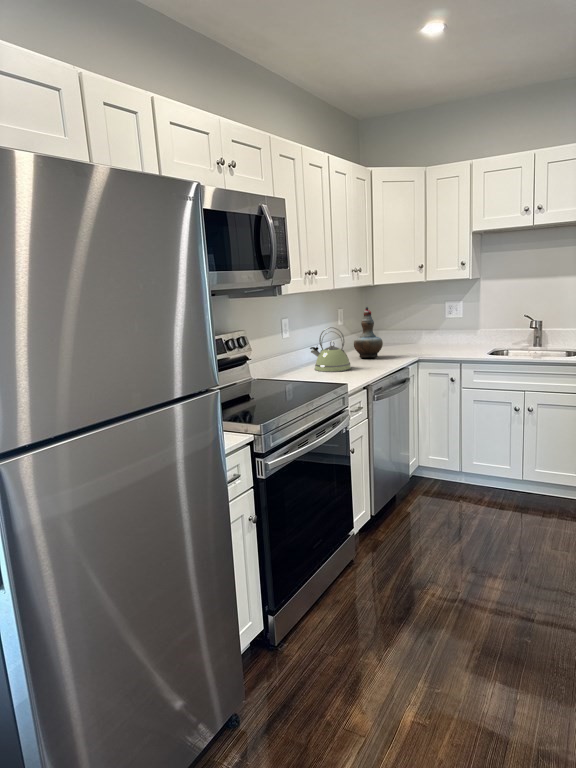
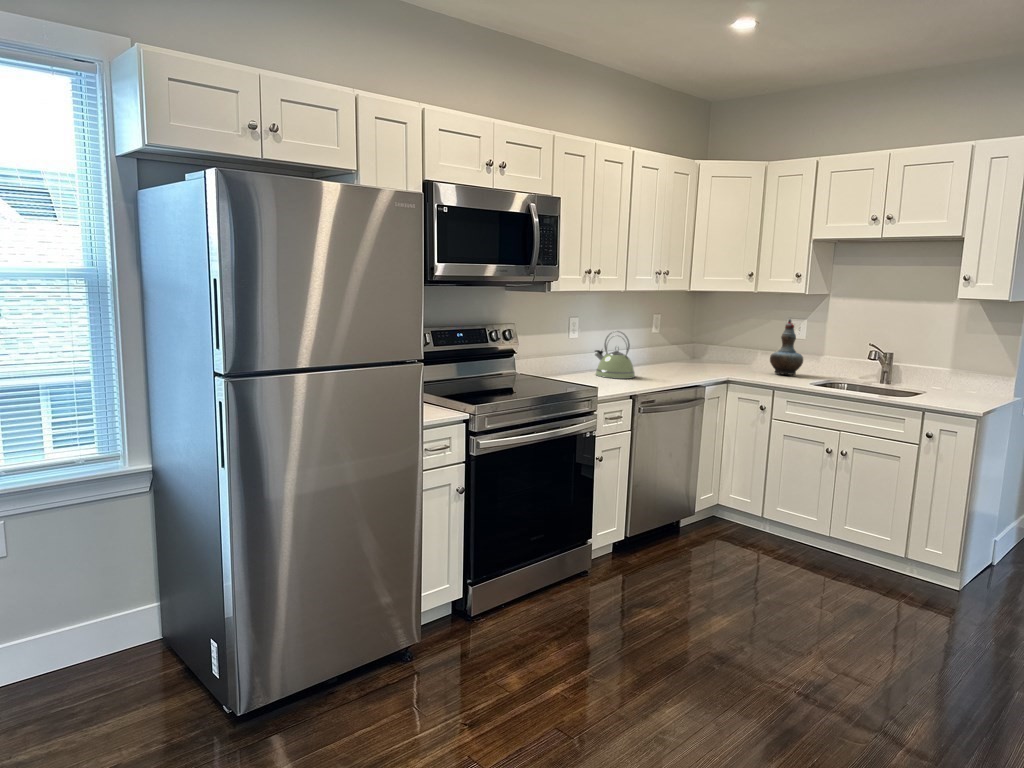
decorative vase: present [354,307,383,358] -> present [770,319,803,375]

